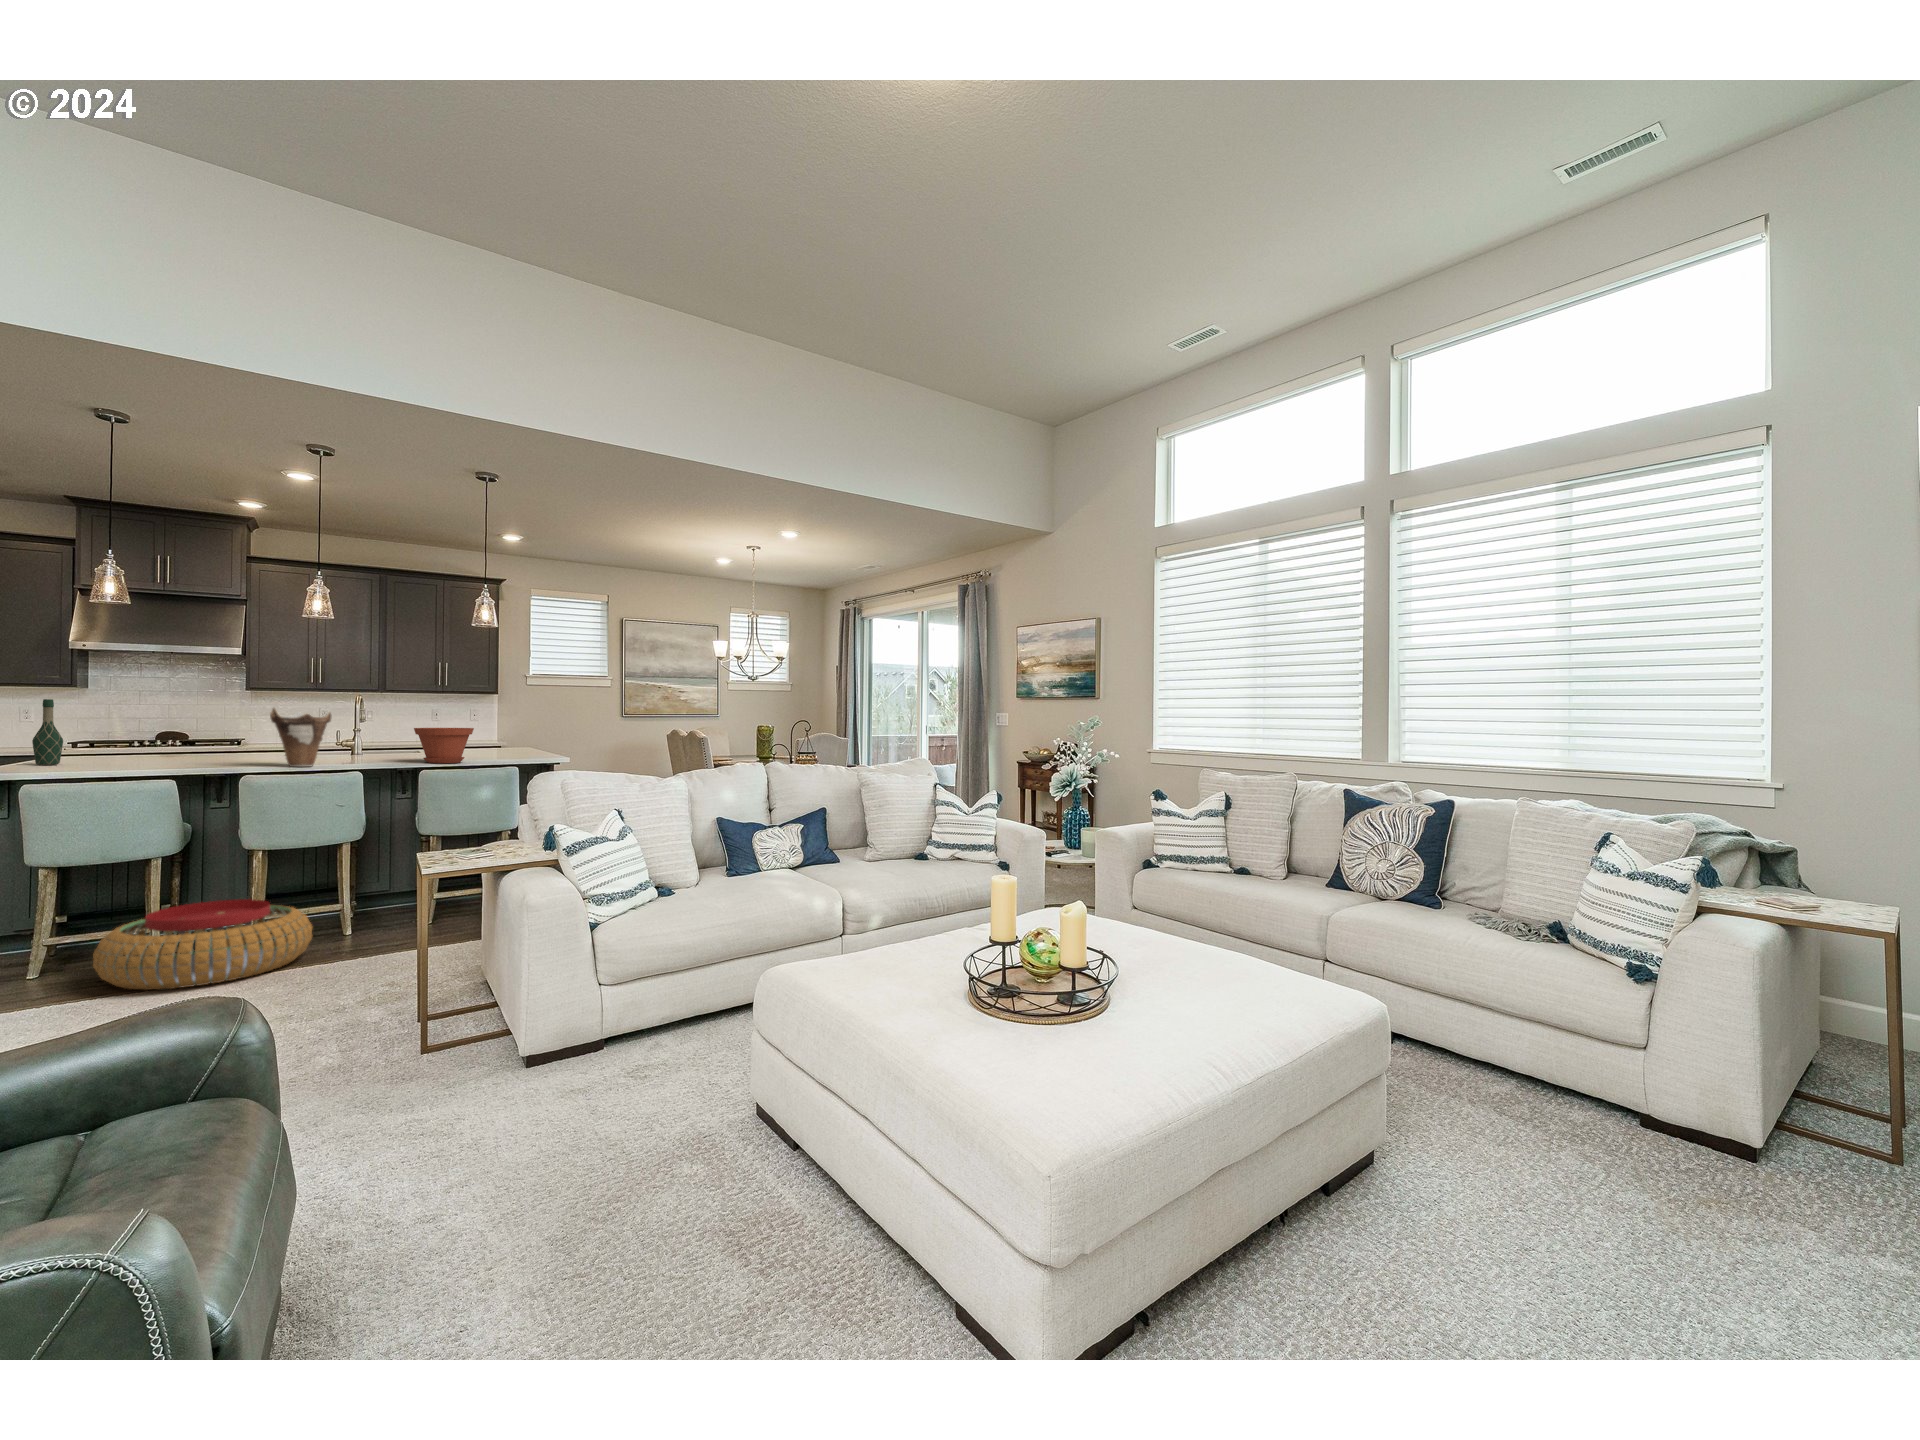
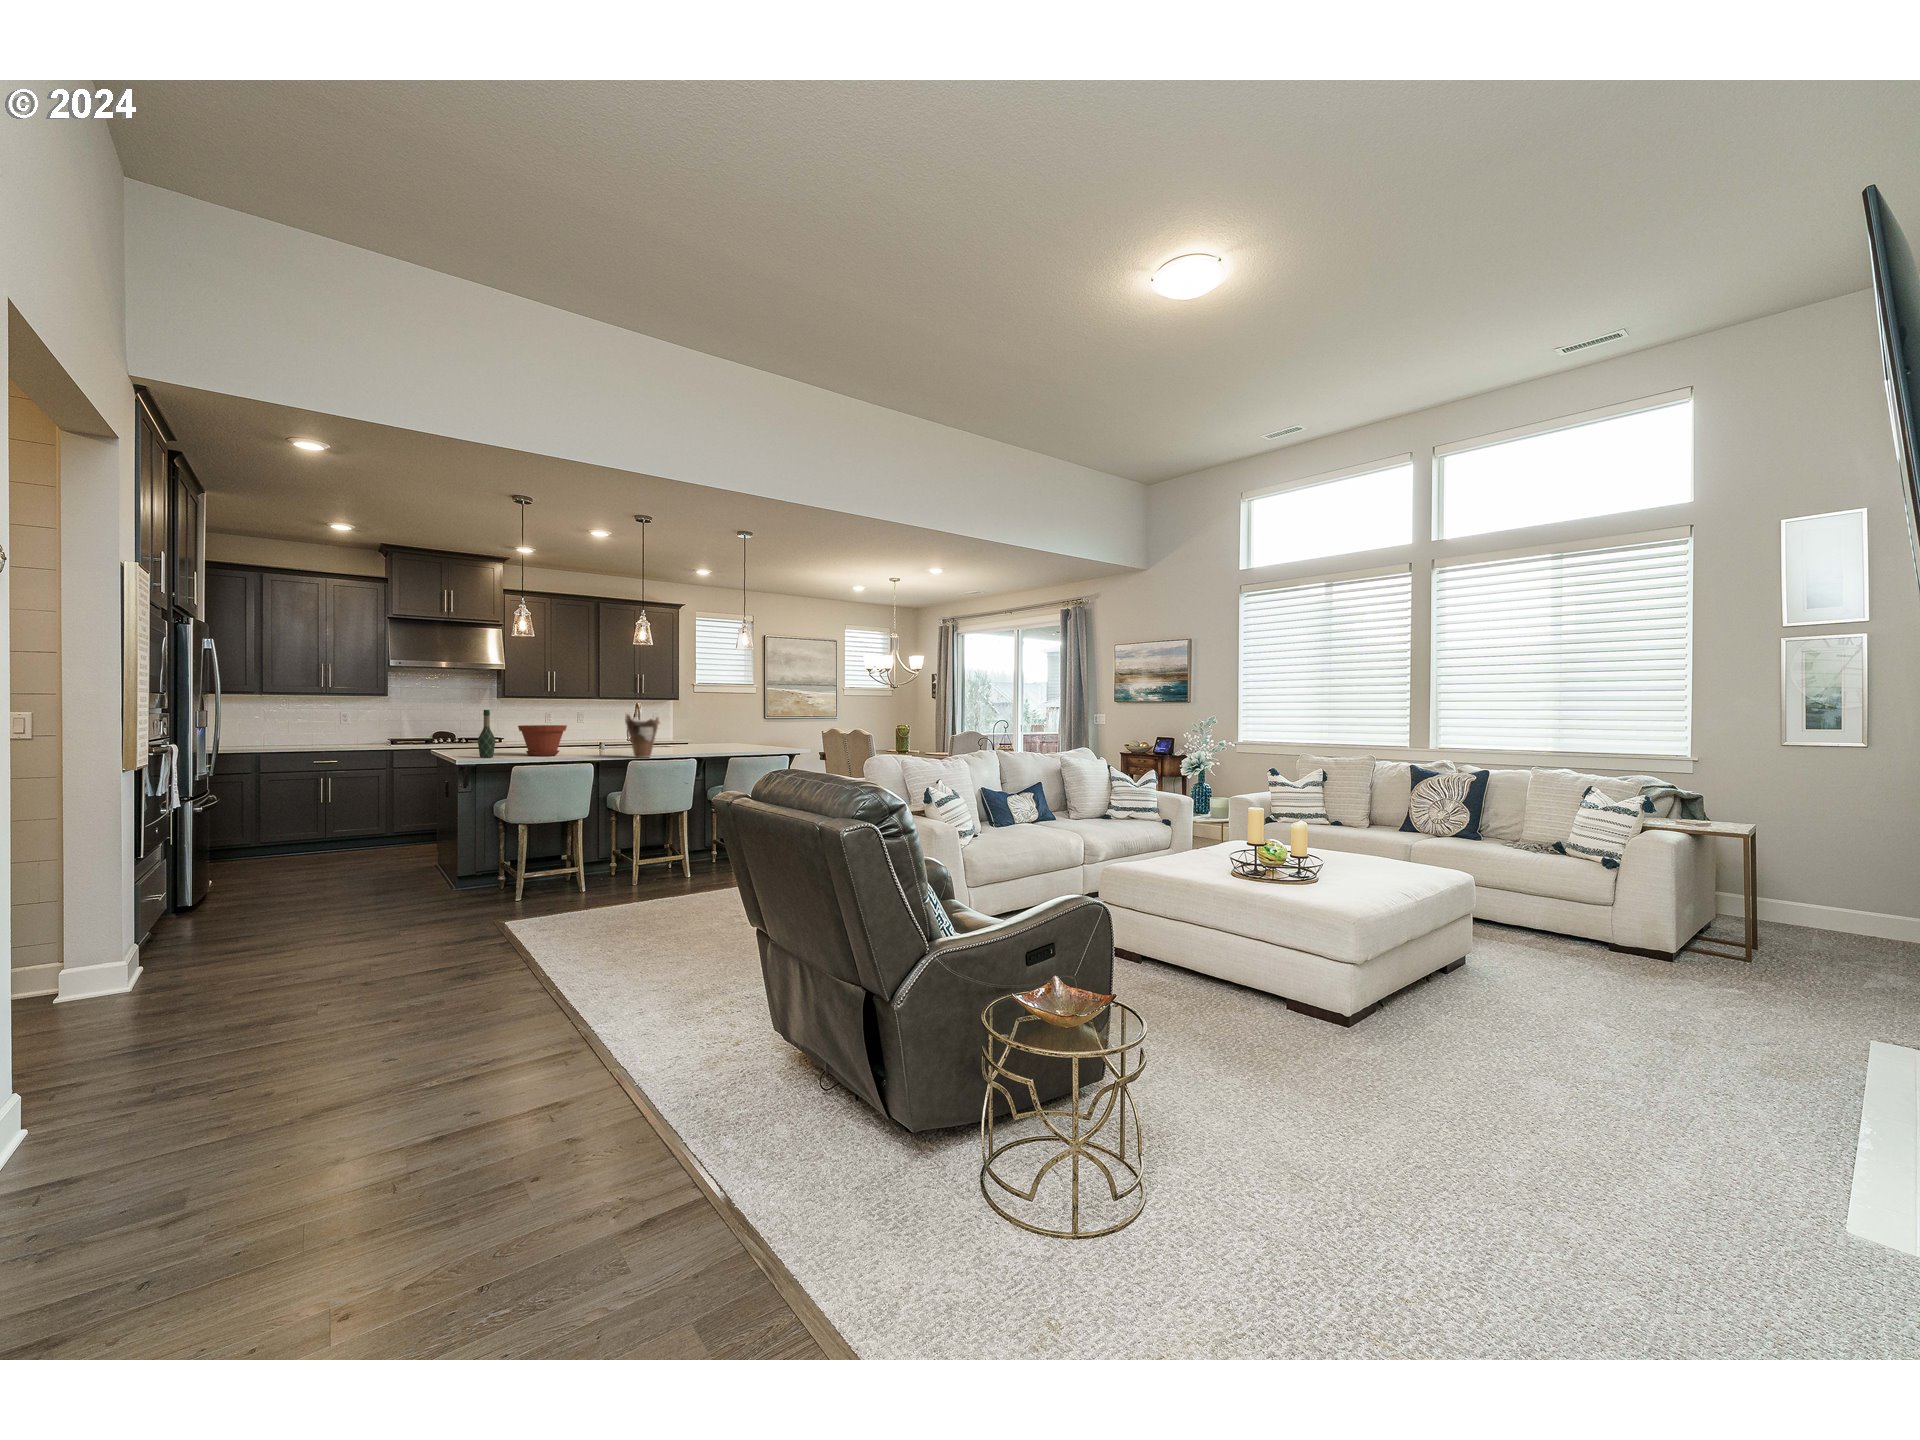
plant pot: present [414,728,474,763] -> present [518,725,567,756]
pouf: present [93,899,312,990] -> none [565,852,689,911]

